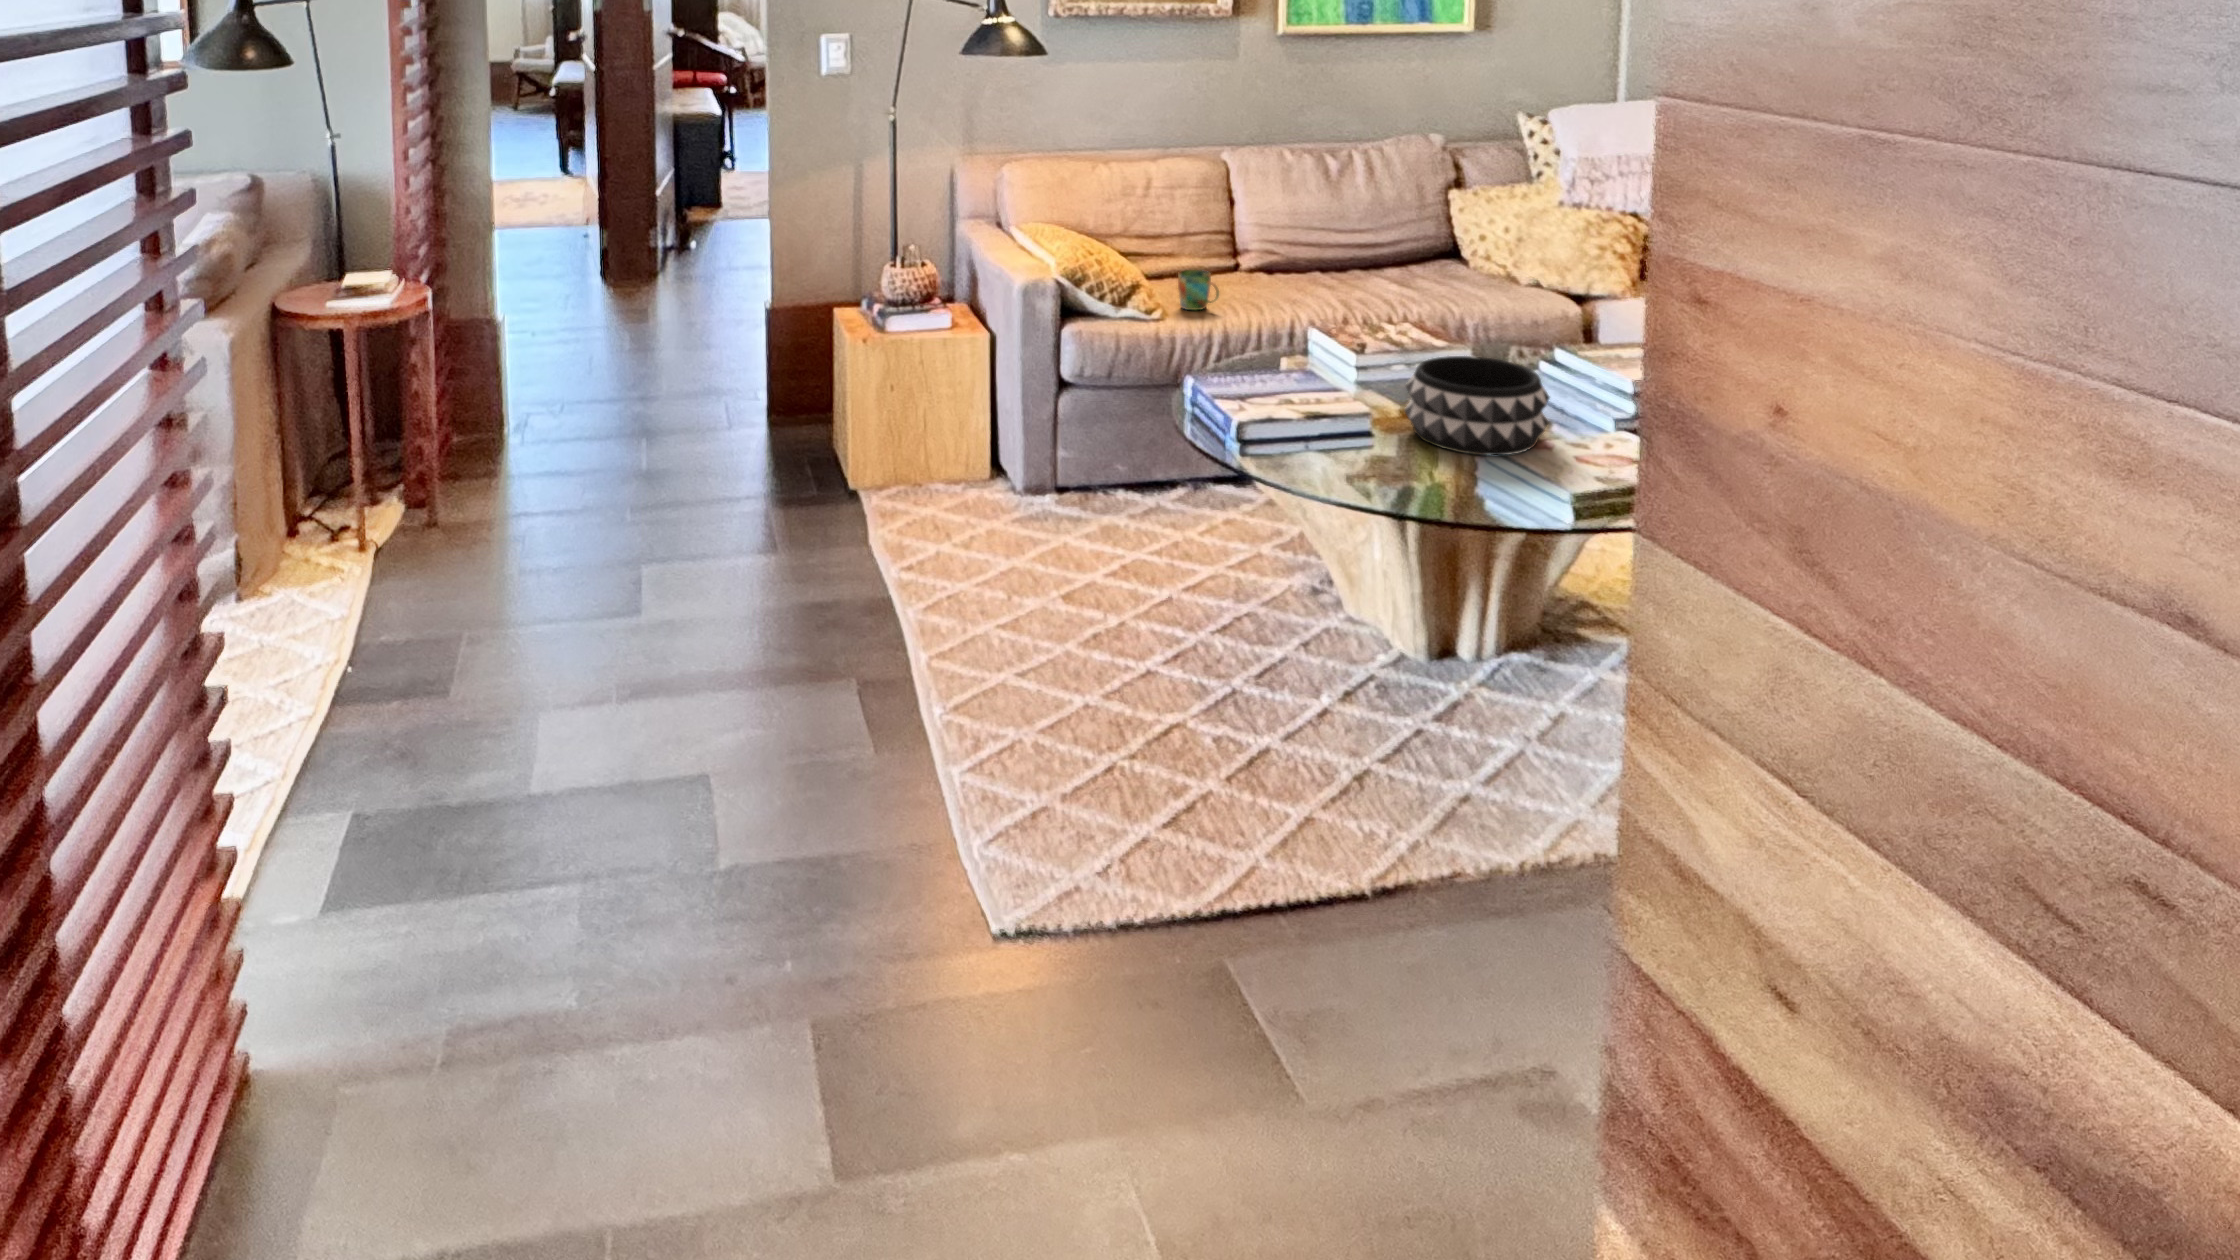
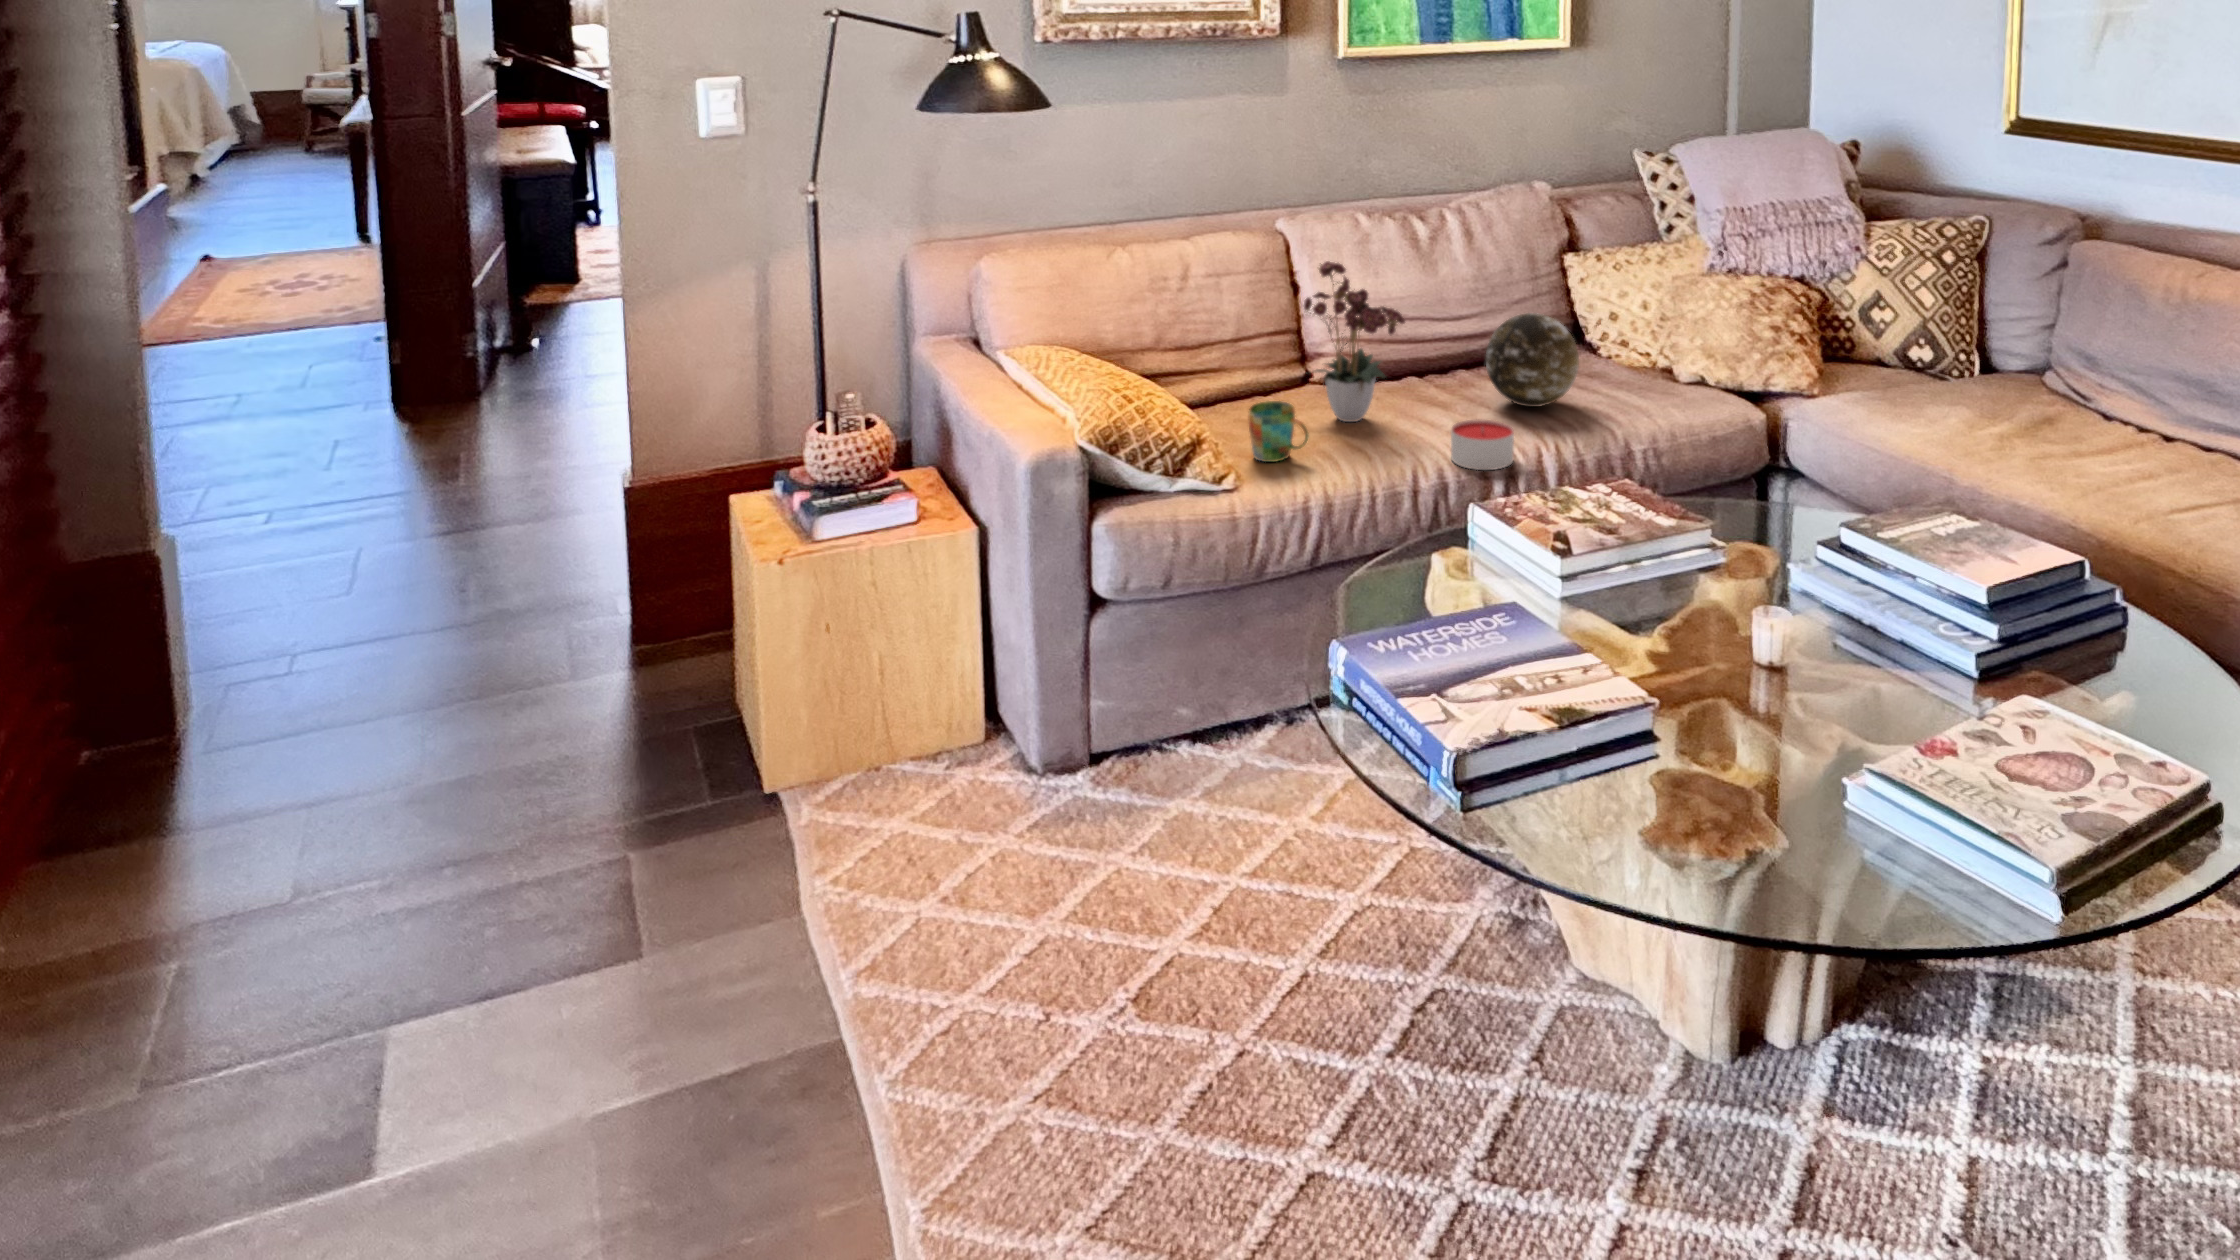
flower arrangement: none [1222,171,1306,295] -> present [1304,261,1405,422]
decorative orb: none [1366,226,1437,295] -> present [1486,313,1579,407]
candle: none [1322,292,1369,325] -> present [1451,420,1514,470]
decorative bowl: present [1405,356,1550,455] -> none [1664,560,1887,739]

